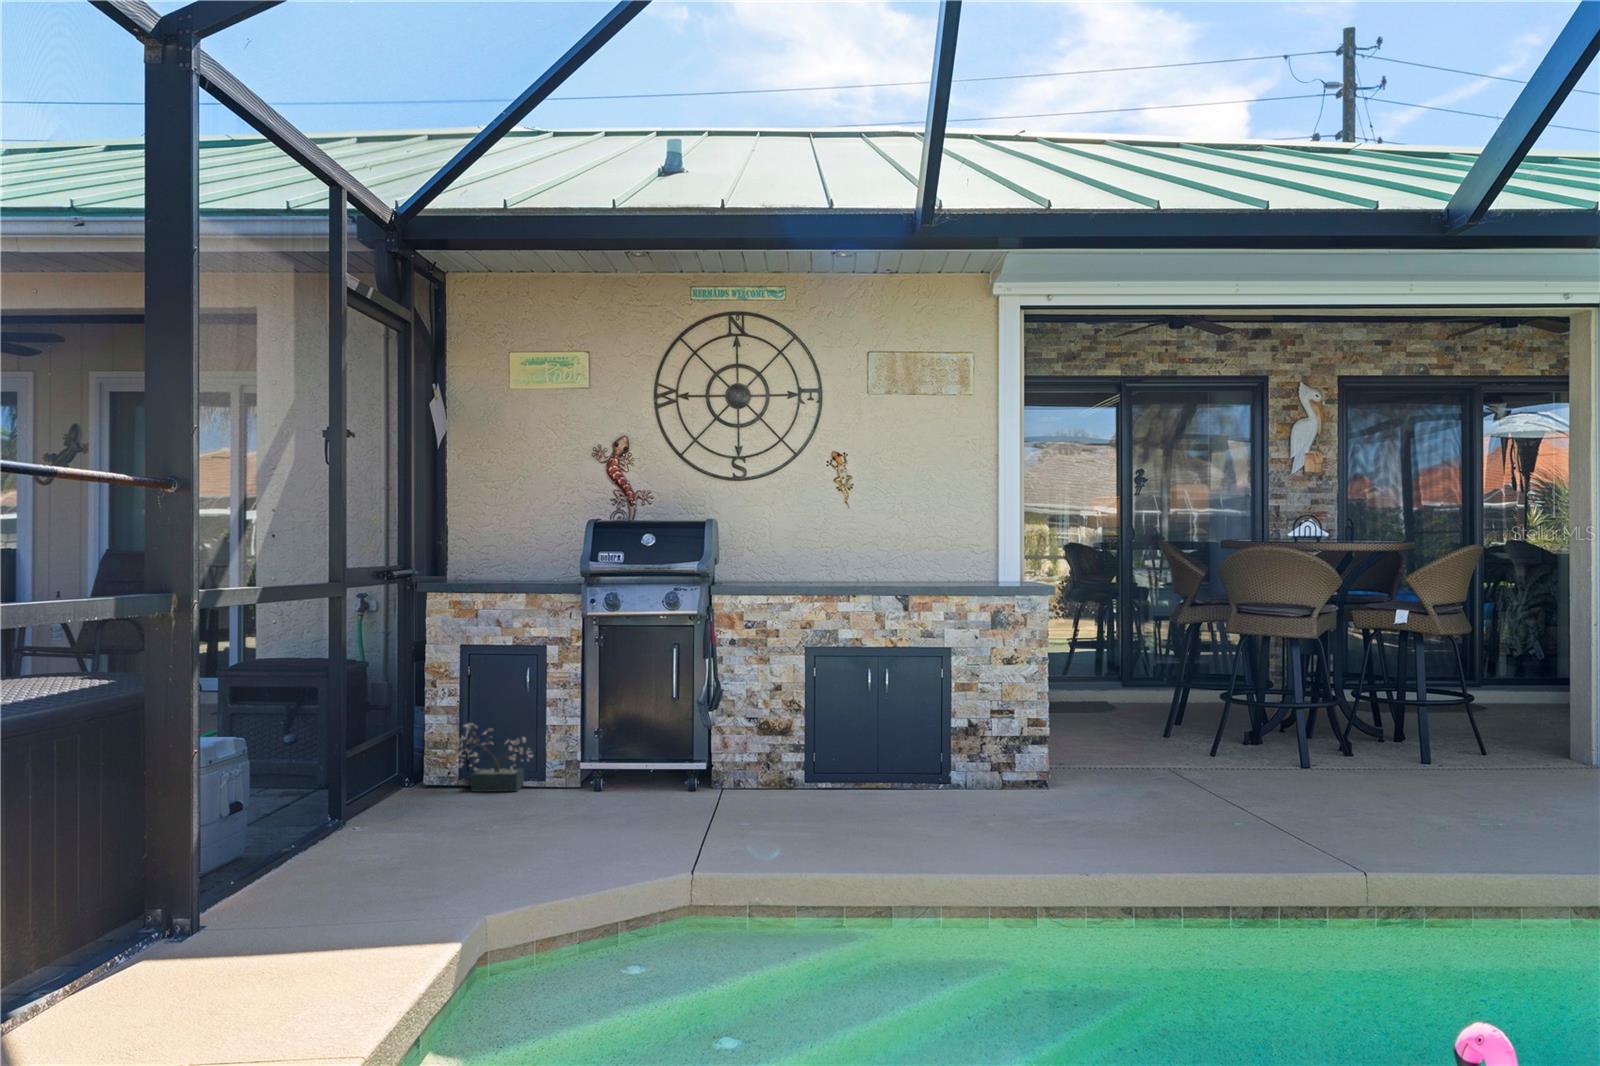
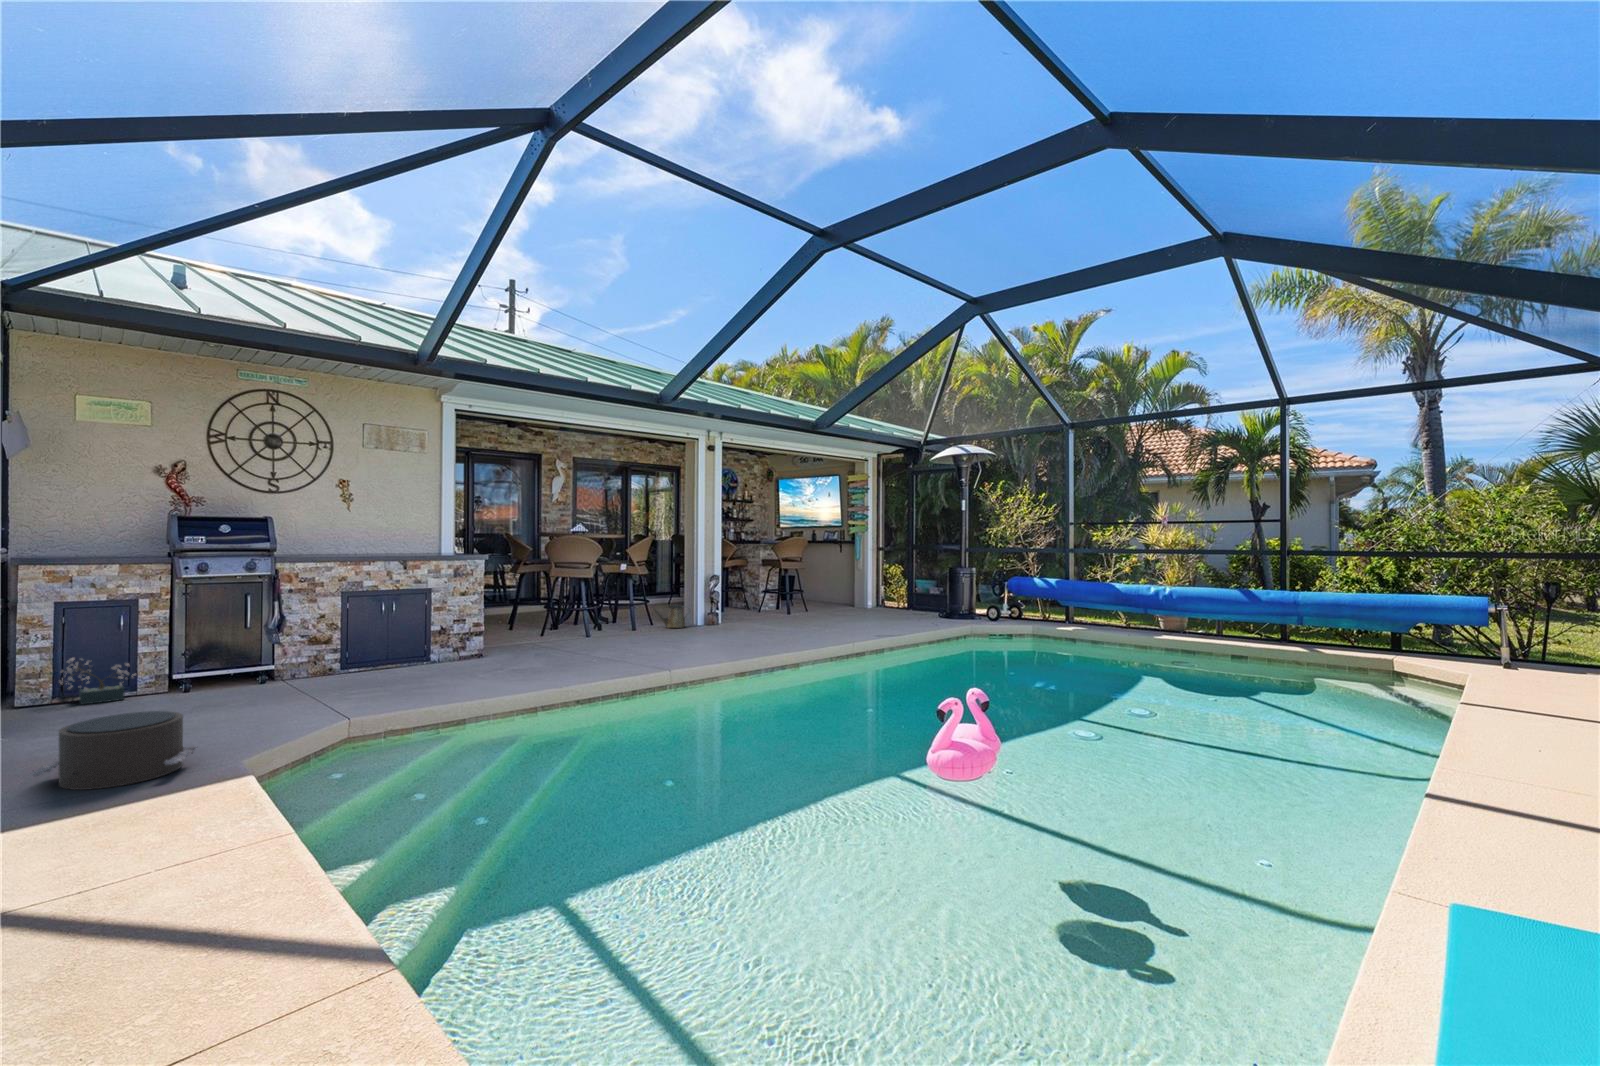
watering can: none [1470,702,1591,772] -> present [650,604,689,628]
pouf: none [195,837,389,960] -> present [30,711,196,790]

